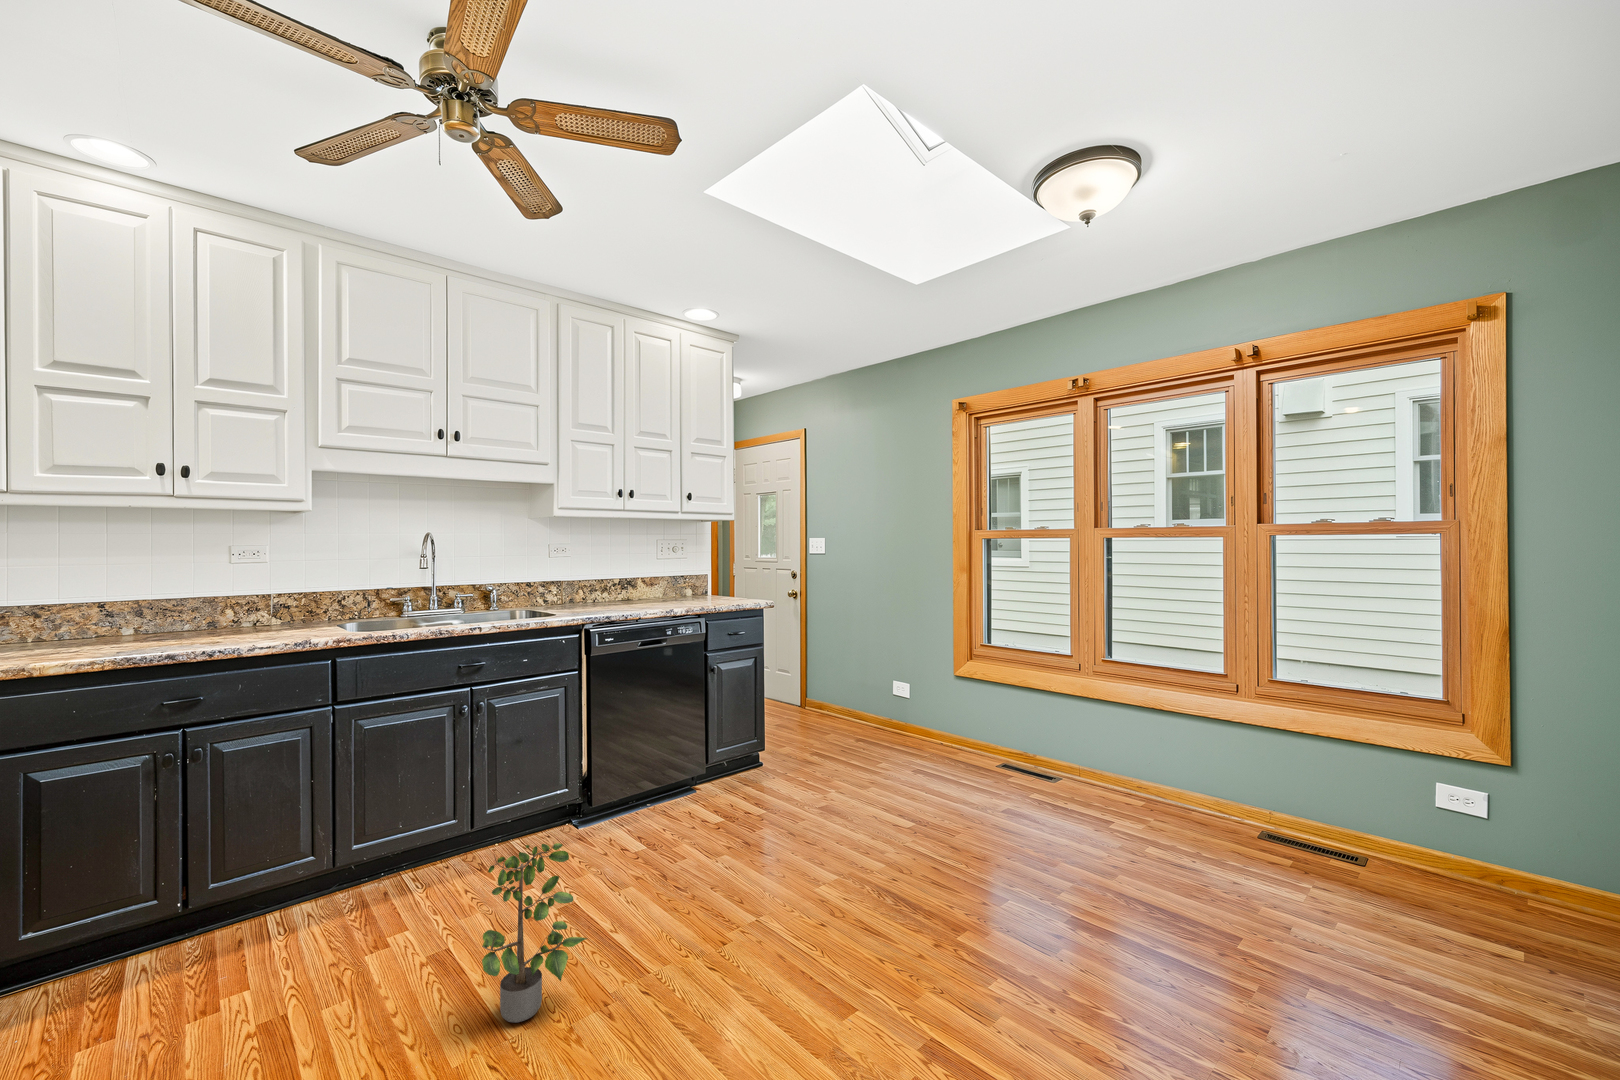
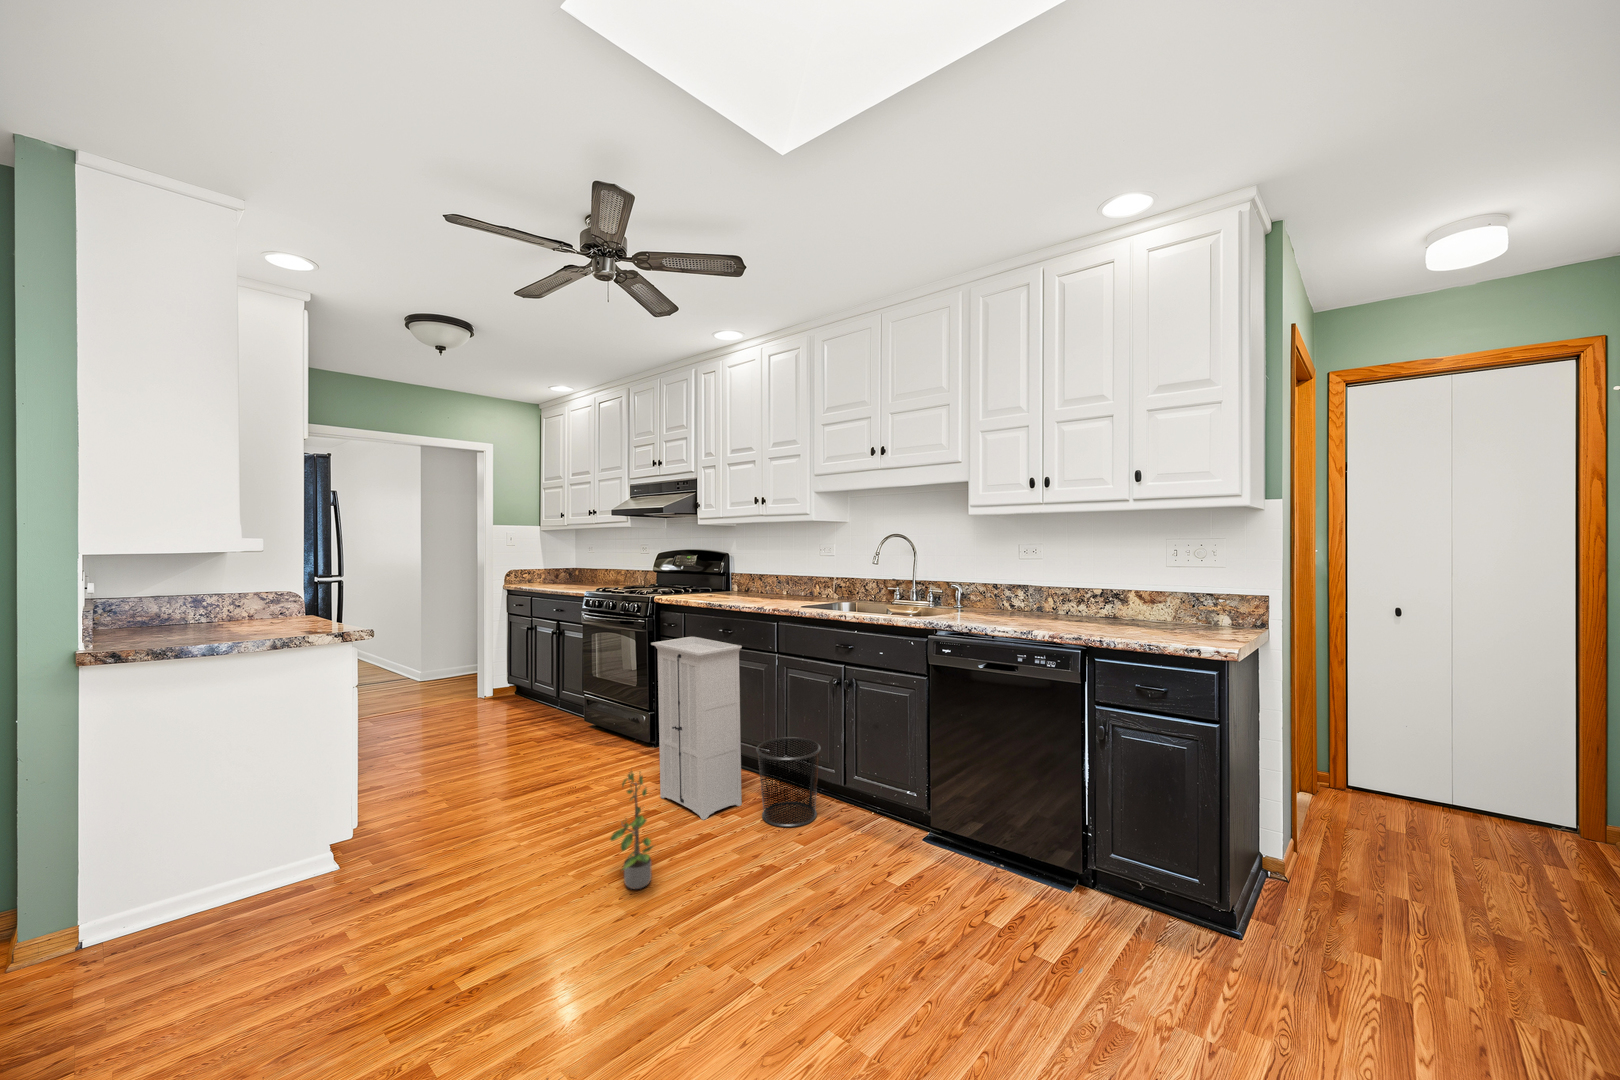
storage cabinet: none [190,683,380,1025] -> present [651,636,742,820]
trash can: none [392,789,490,914] -> present [756,737,821,827]

